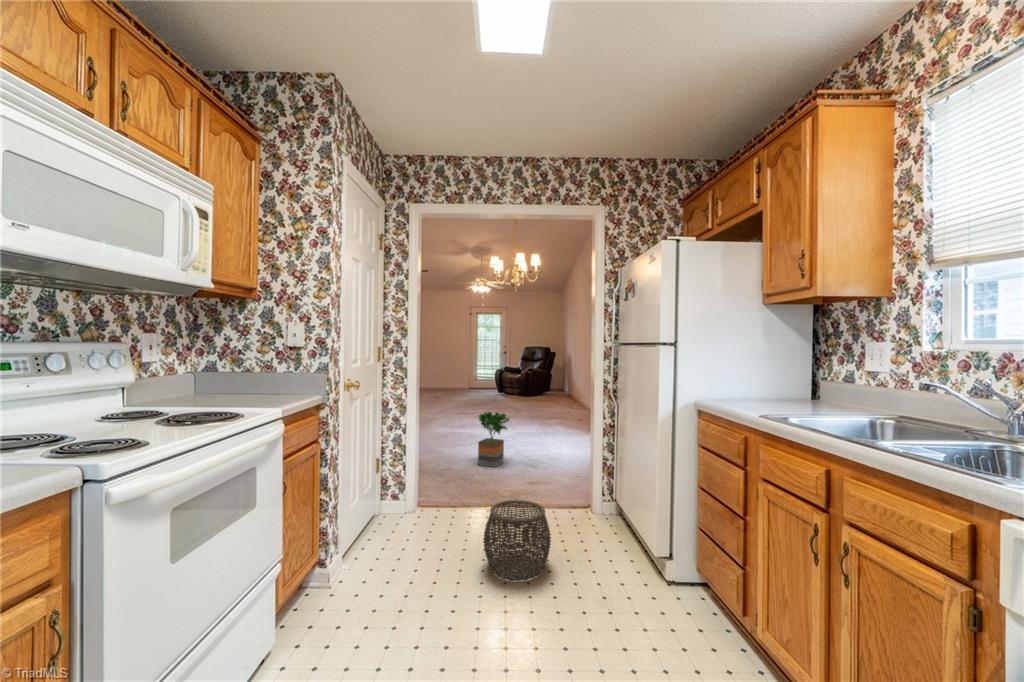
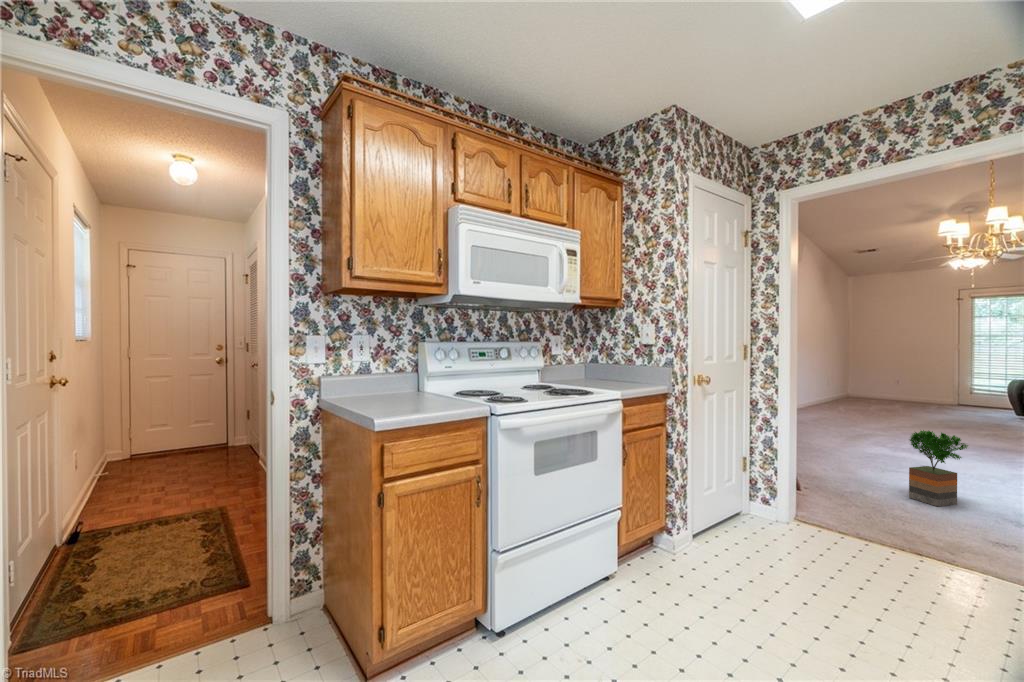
woven basket: present [484,500,551,580] -> none [841,533,953,641]

